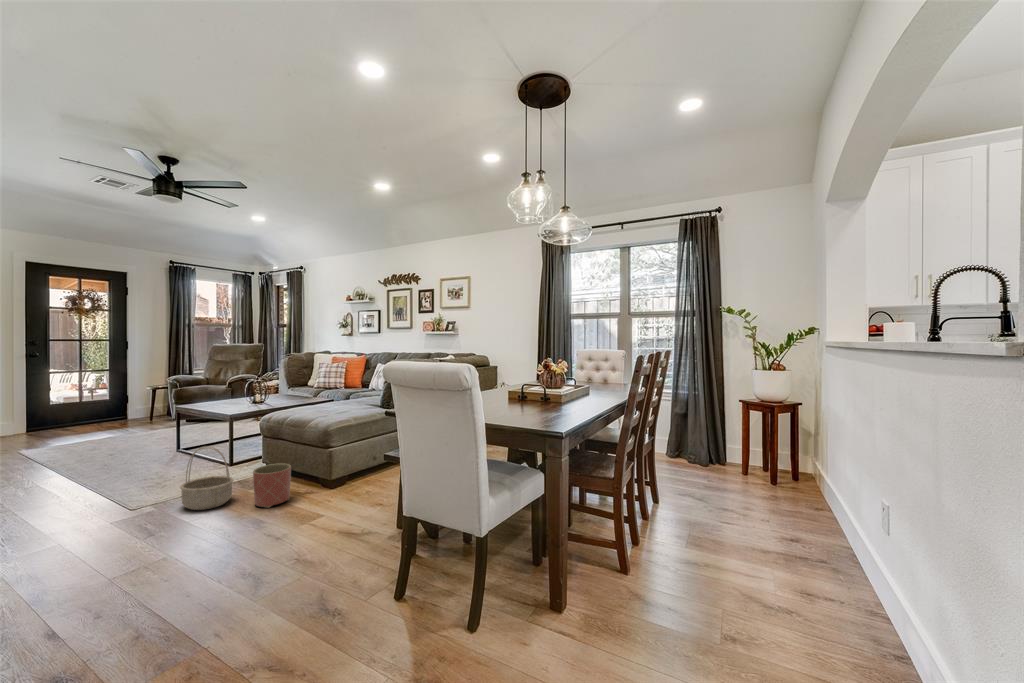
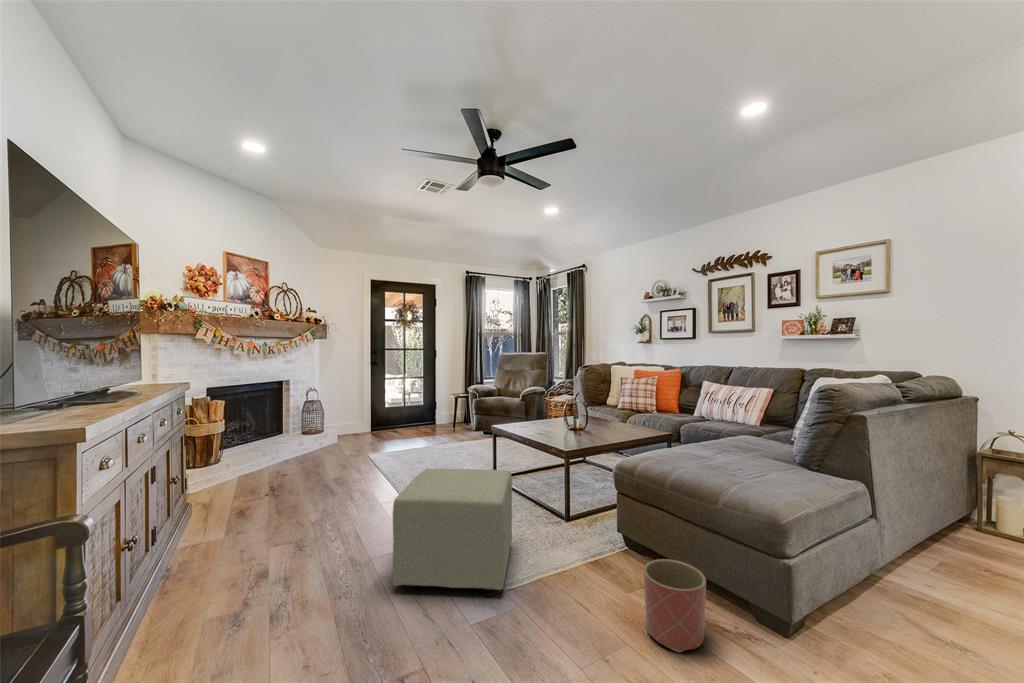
ottoman: none [43,432,176,522] -> present [393,469,512,591]
basket: present [180,446,233,510] -> none [536,512,606,620]

